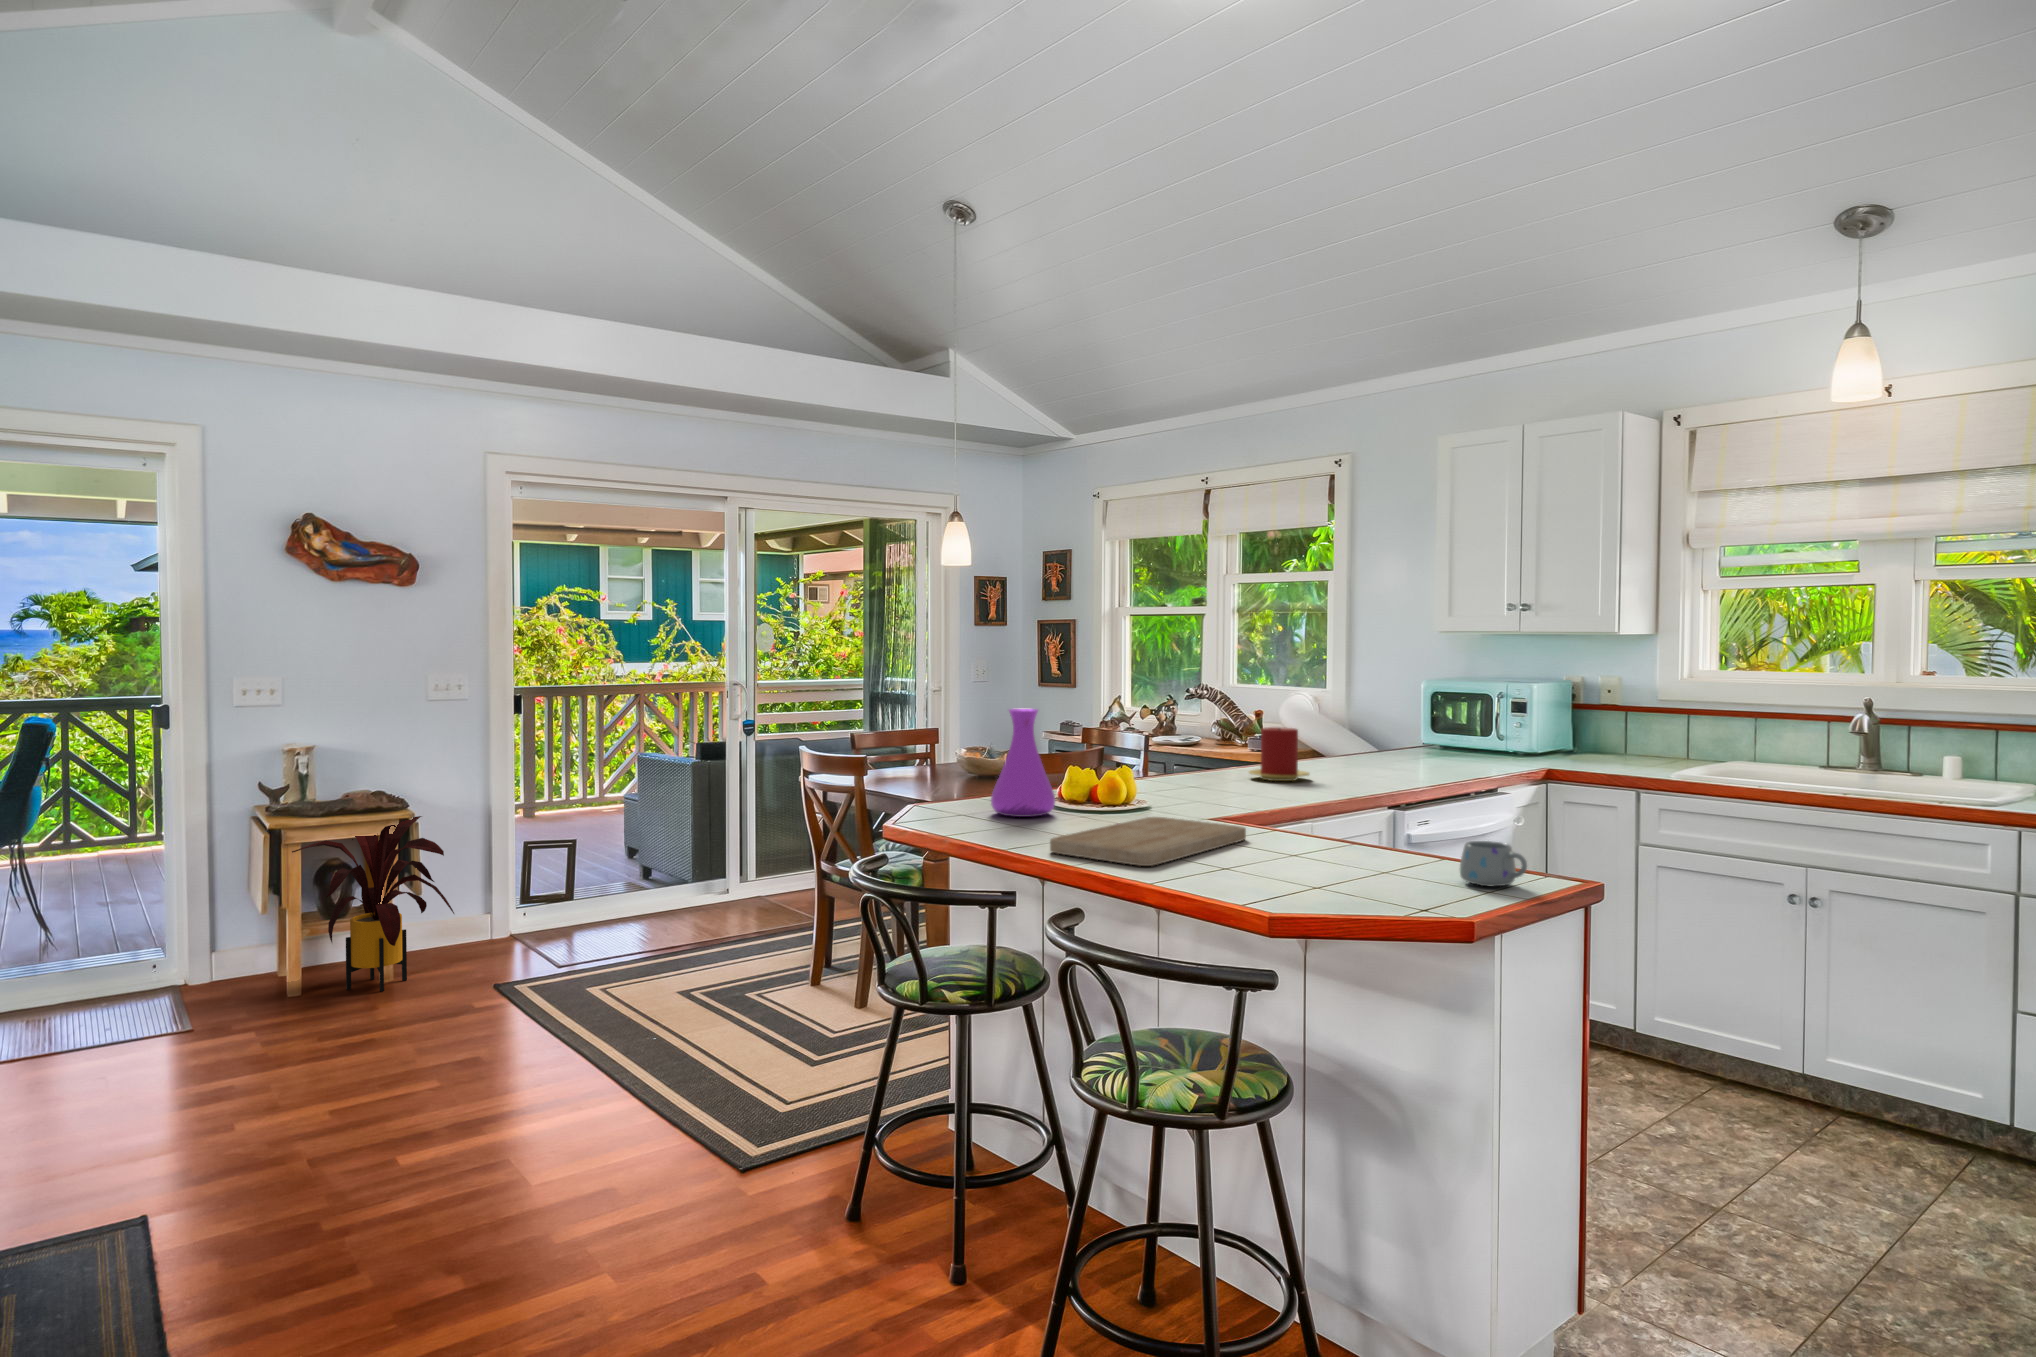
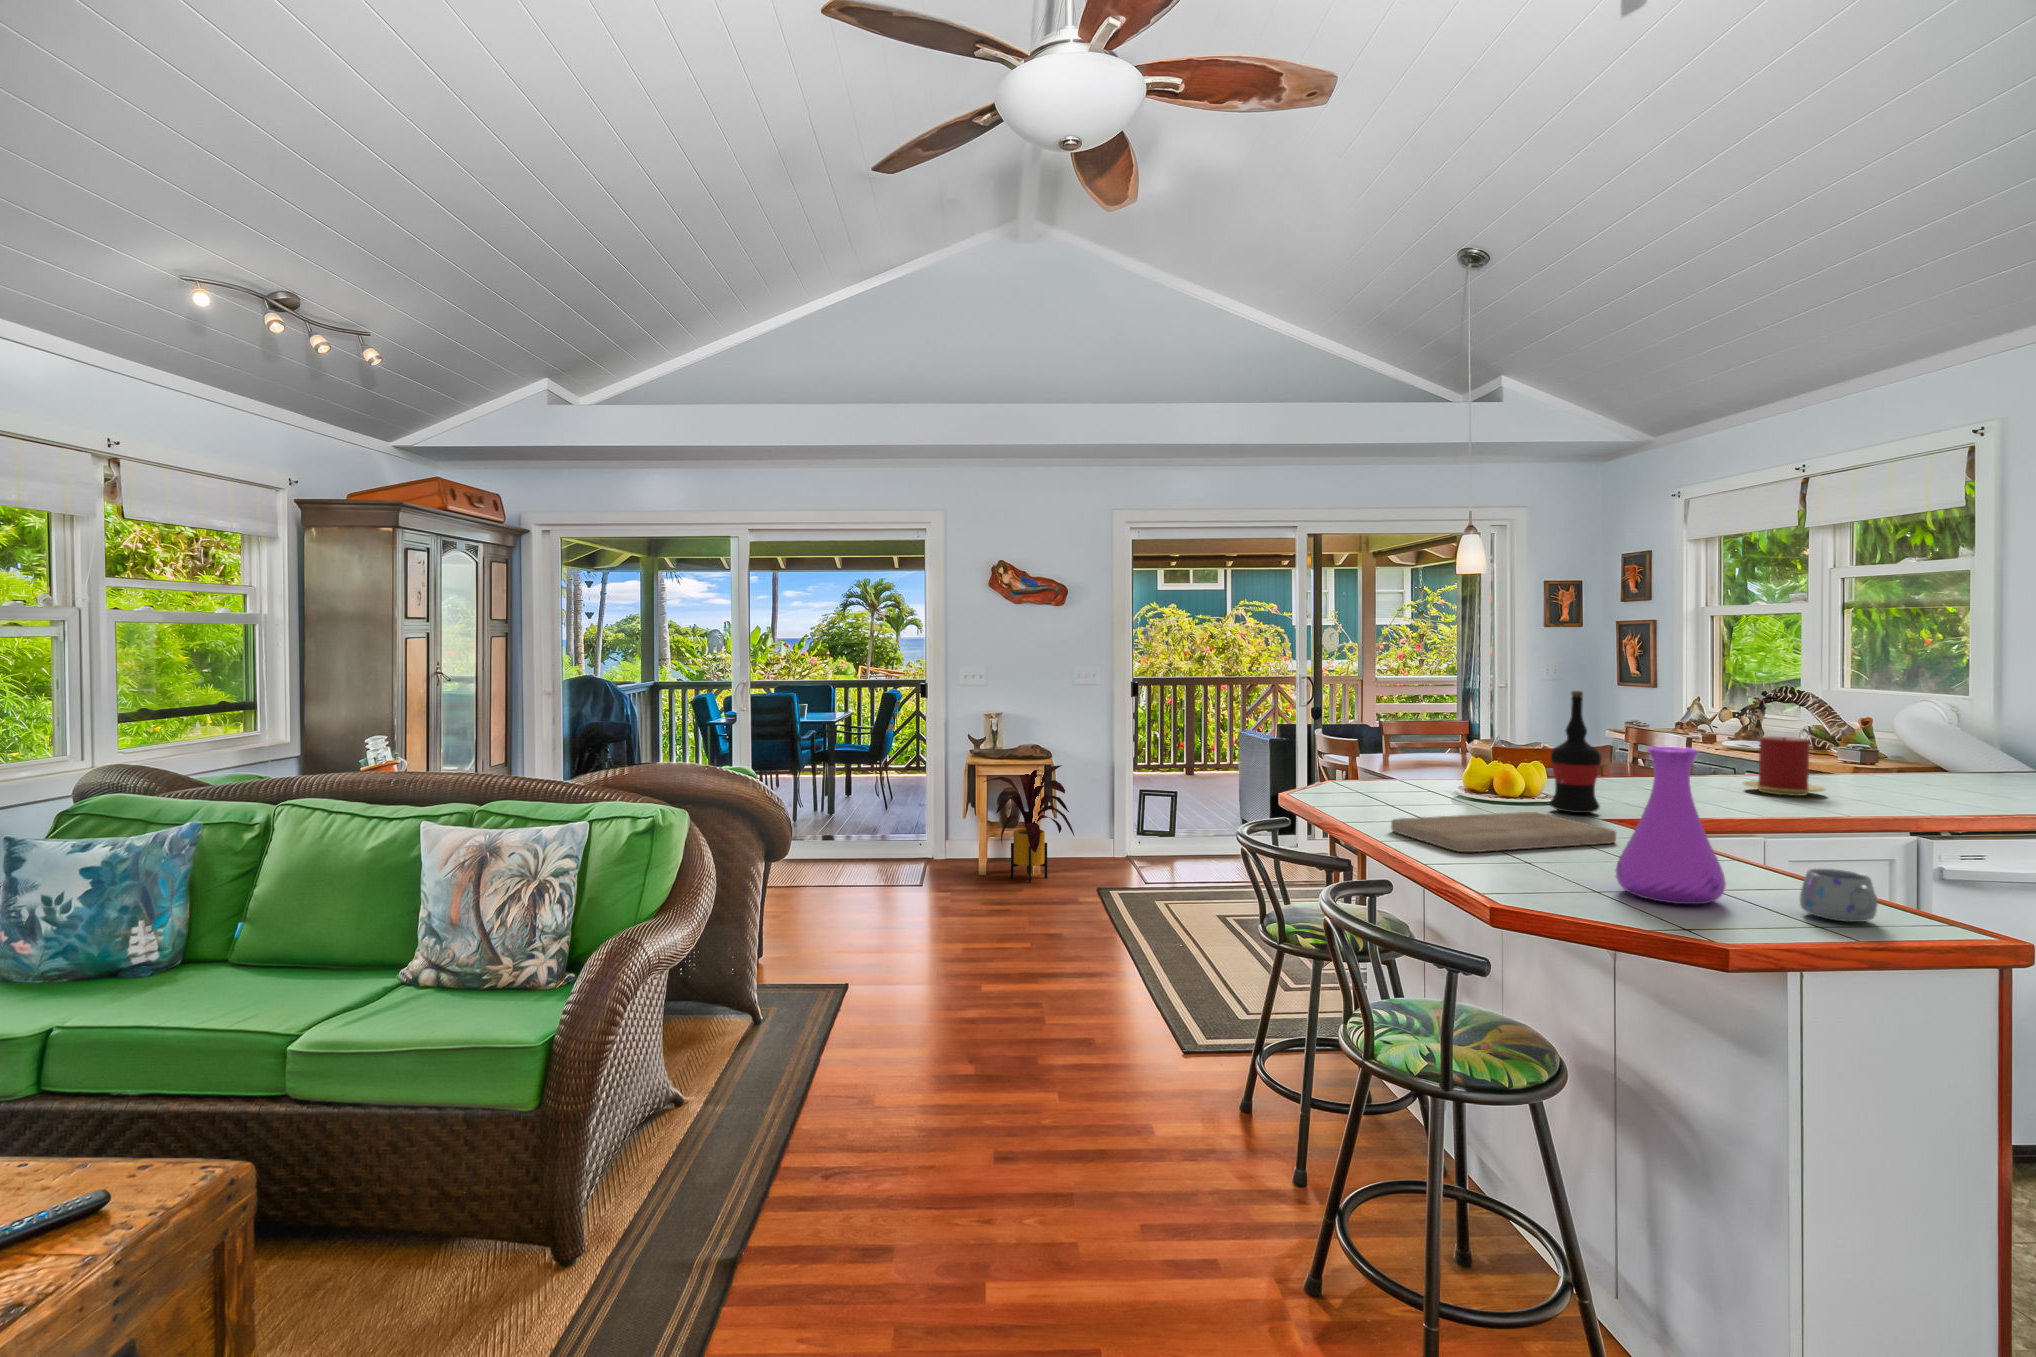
wine bottle: none [1145,688,1190,814] -> present [1550,691,1601,813]
vase: present [991,708,1055,817] -> present [1616,746,1726,904]

